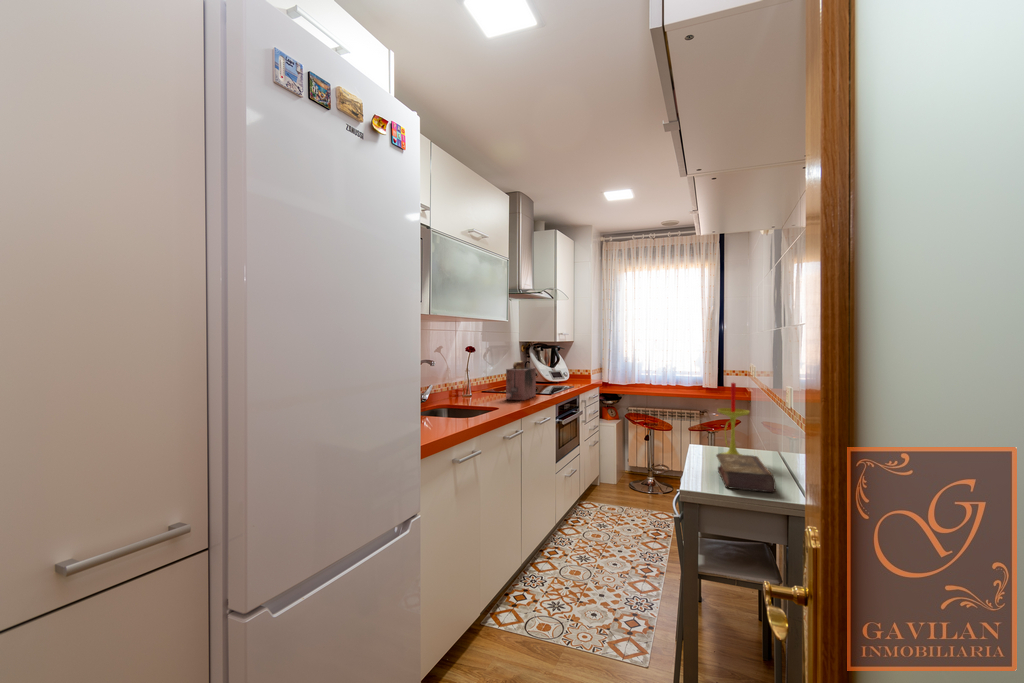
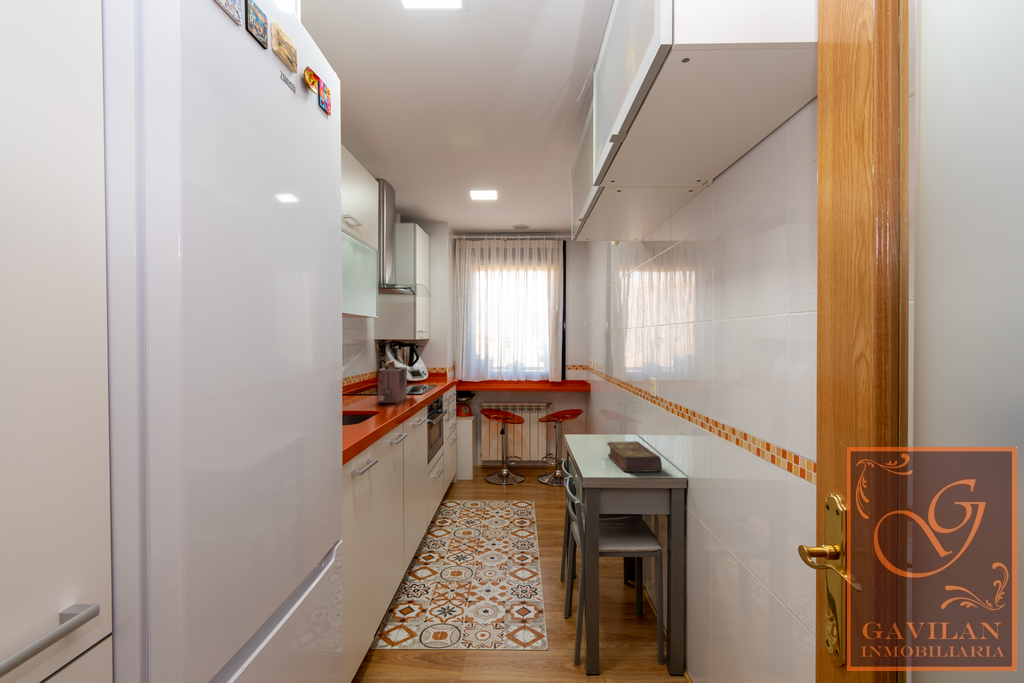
candle: present [718,383,749,455] -> none [598,376,625,446]

